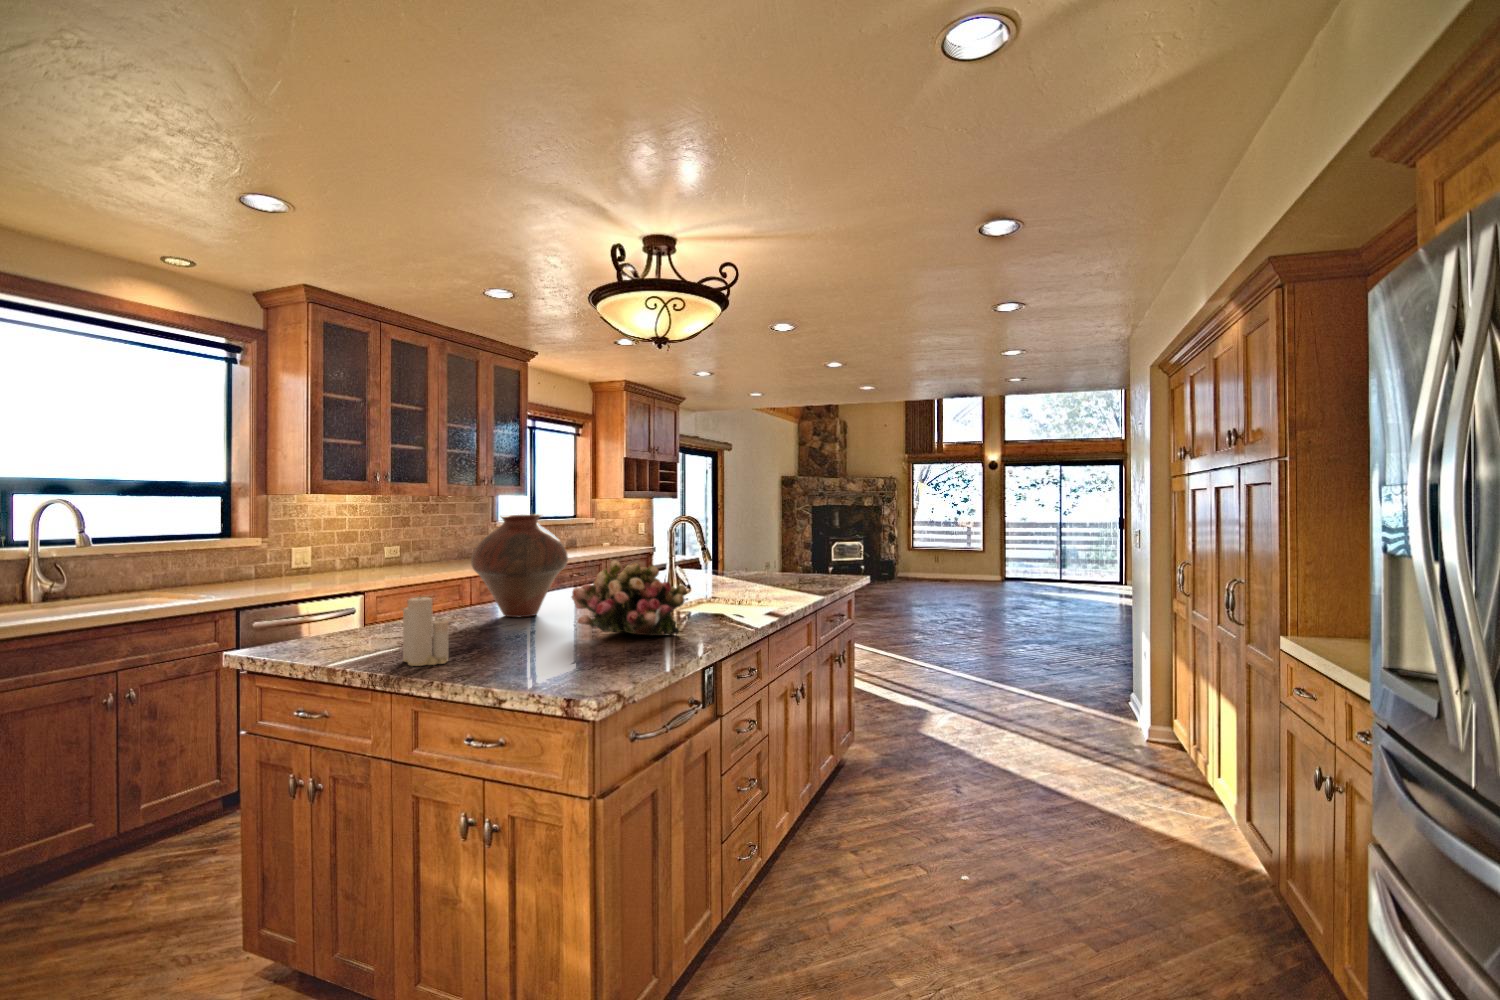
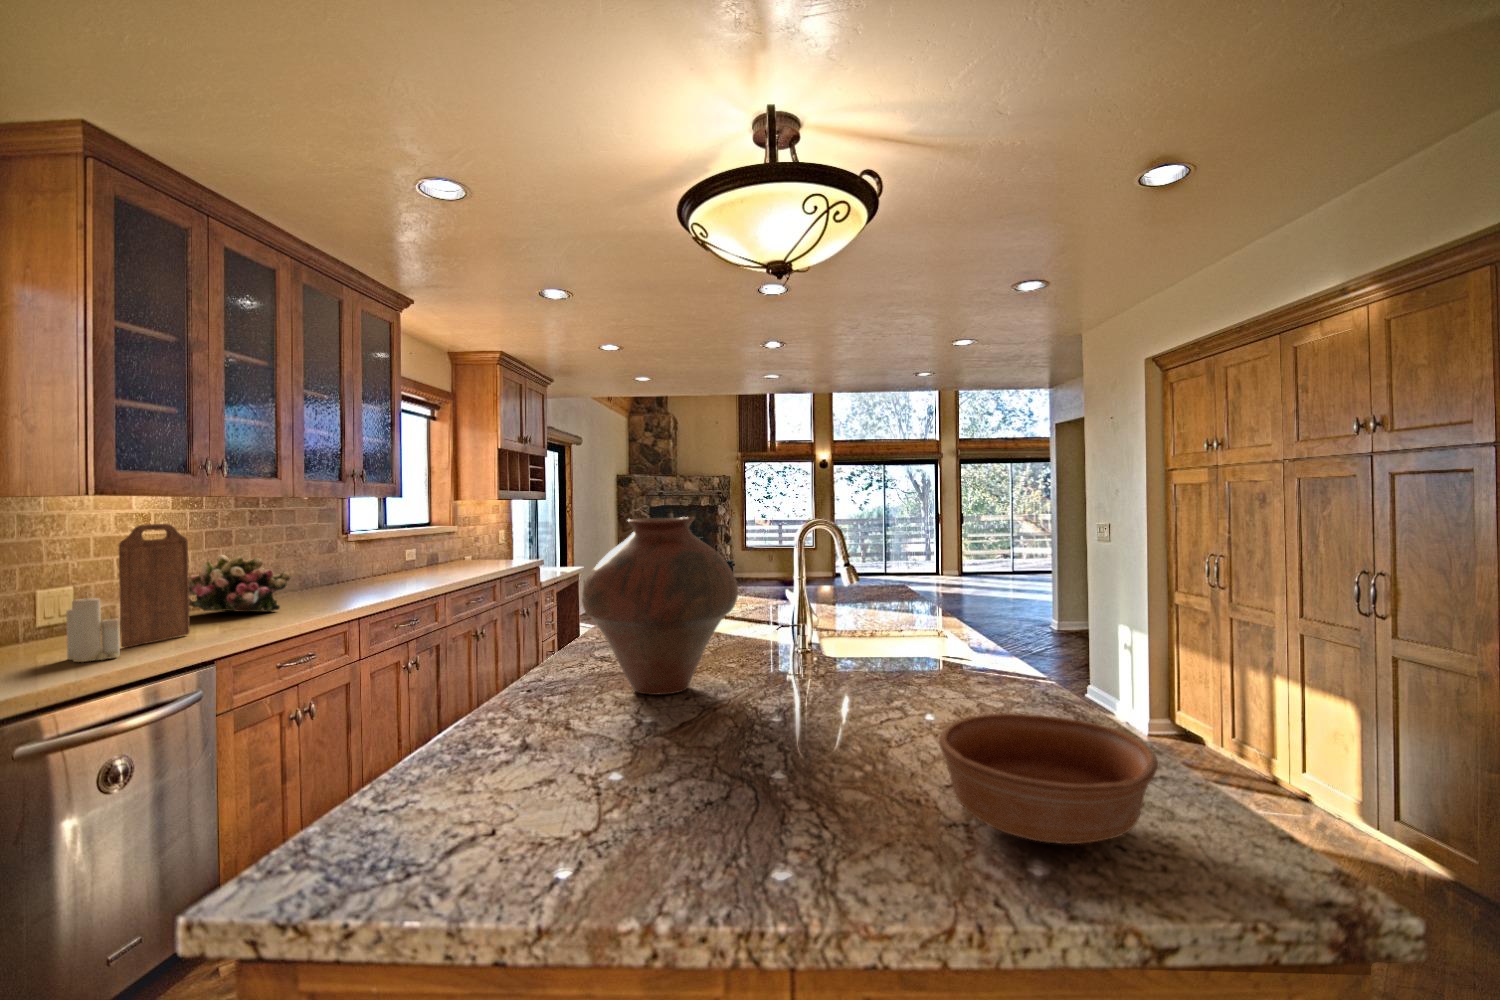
cutting board: none [320,511,360,583] -> present [119,524,190,648]
flower arrangement: present [572,560,687,636] -> present [188,555,290,612]
candle: present [403,597,449,666] -> present [66,598,120,662]
bowl: none [488,619,592,672] -> present [939,713,1158,844]

